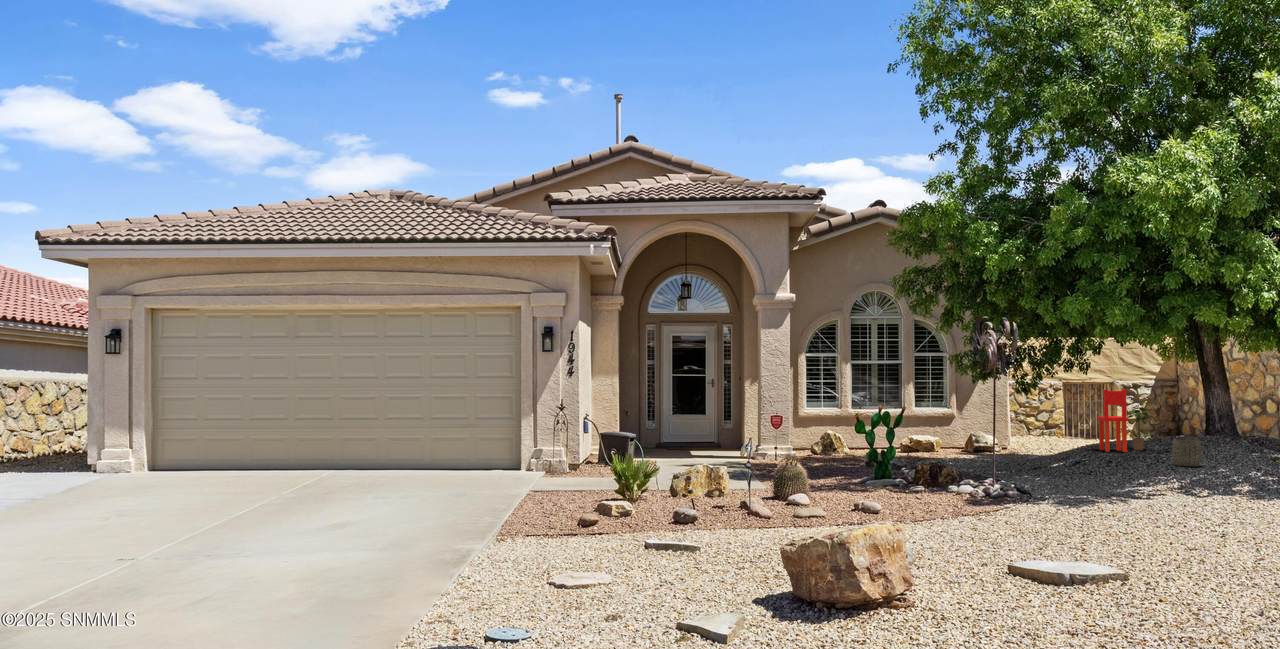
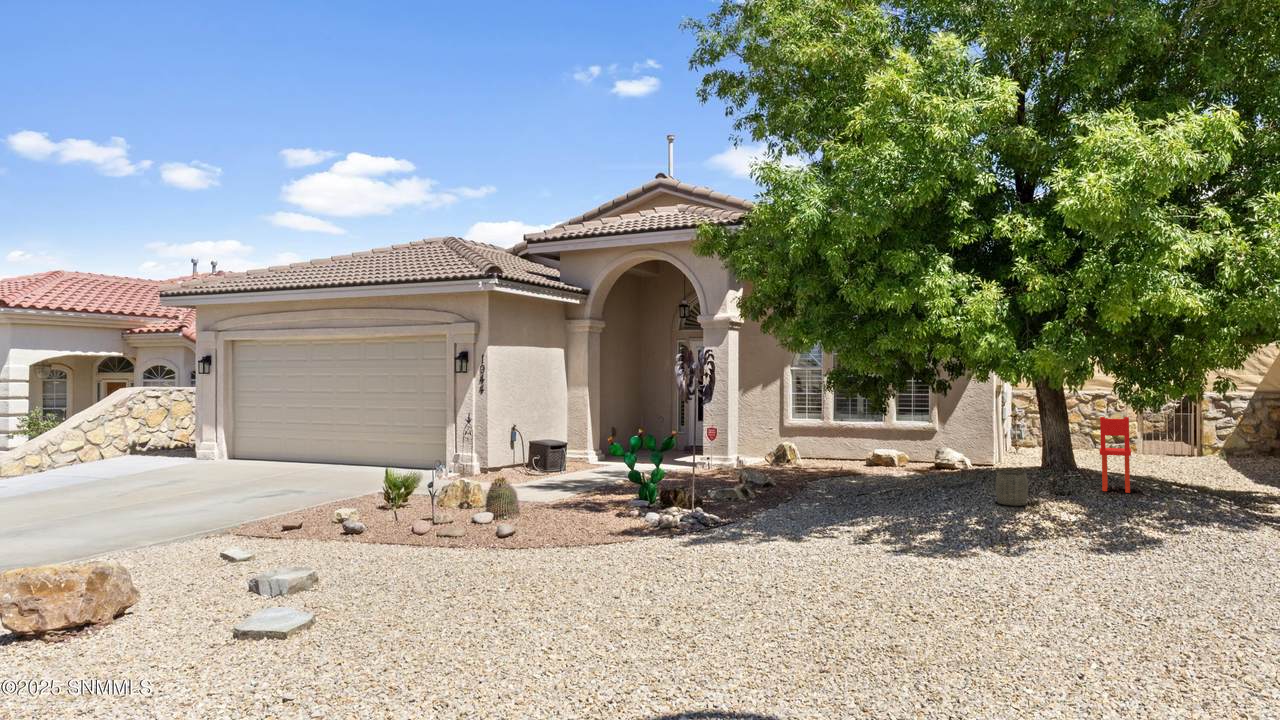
chair: present [1097,389,1128,452] -> present [1100,417,1131,493]
potted plant: present [1128,407,1150,450] -> none [1014,432,1042,480]

